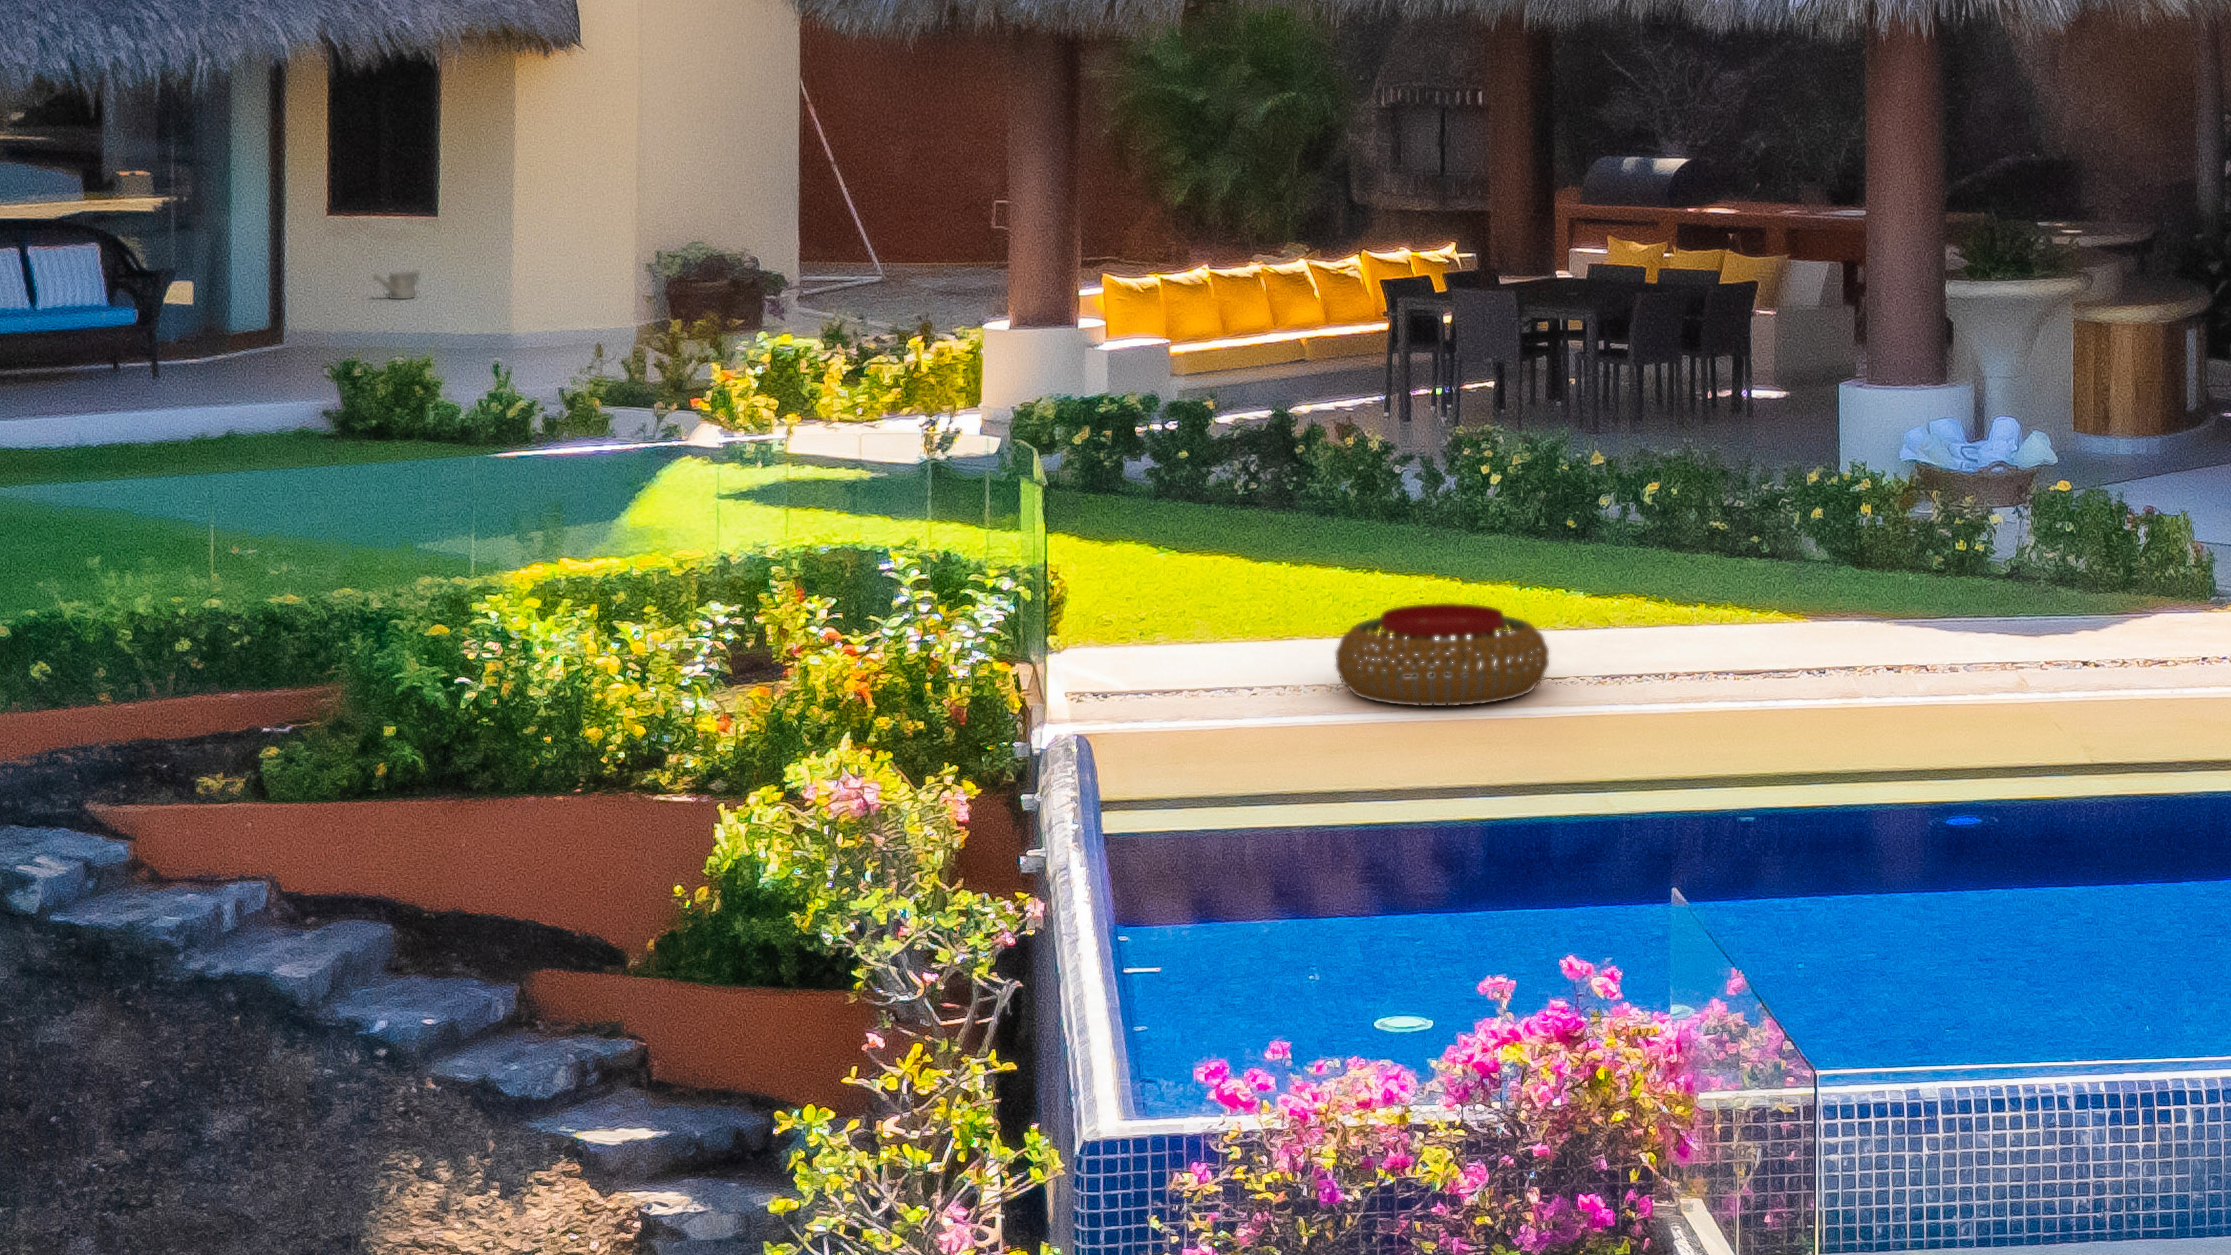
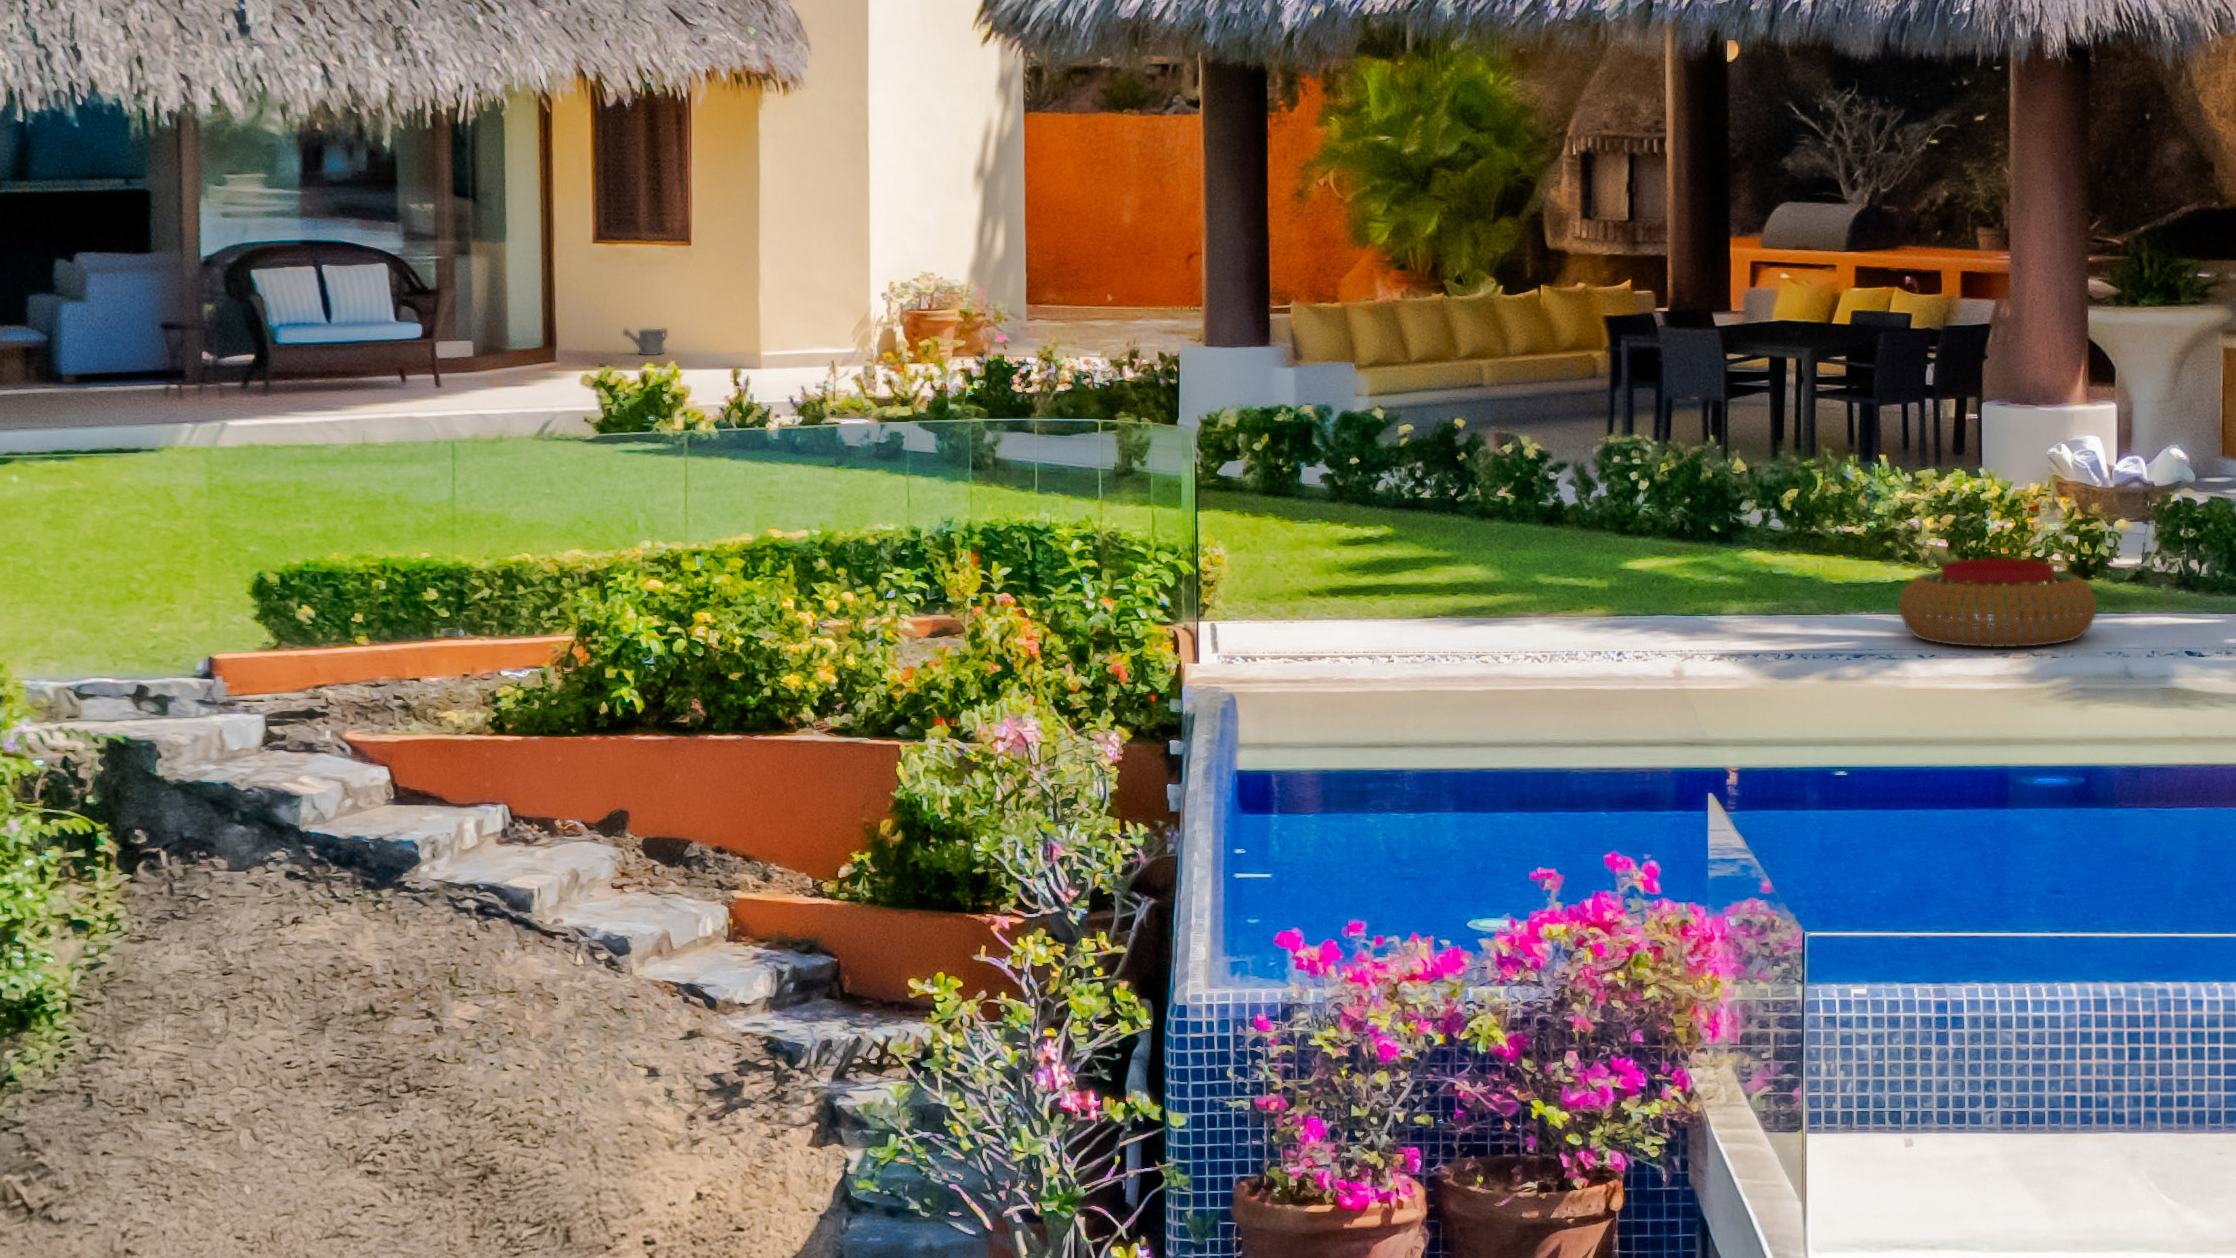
pouf: present [1336,603,1549,706] -> present [1900,559,2096,647]

